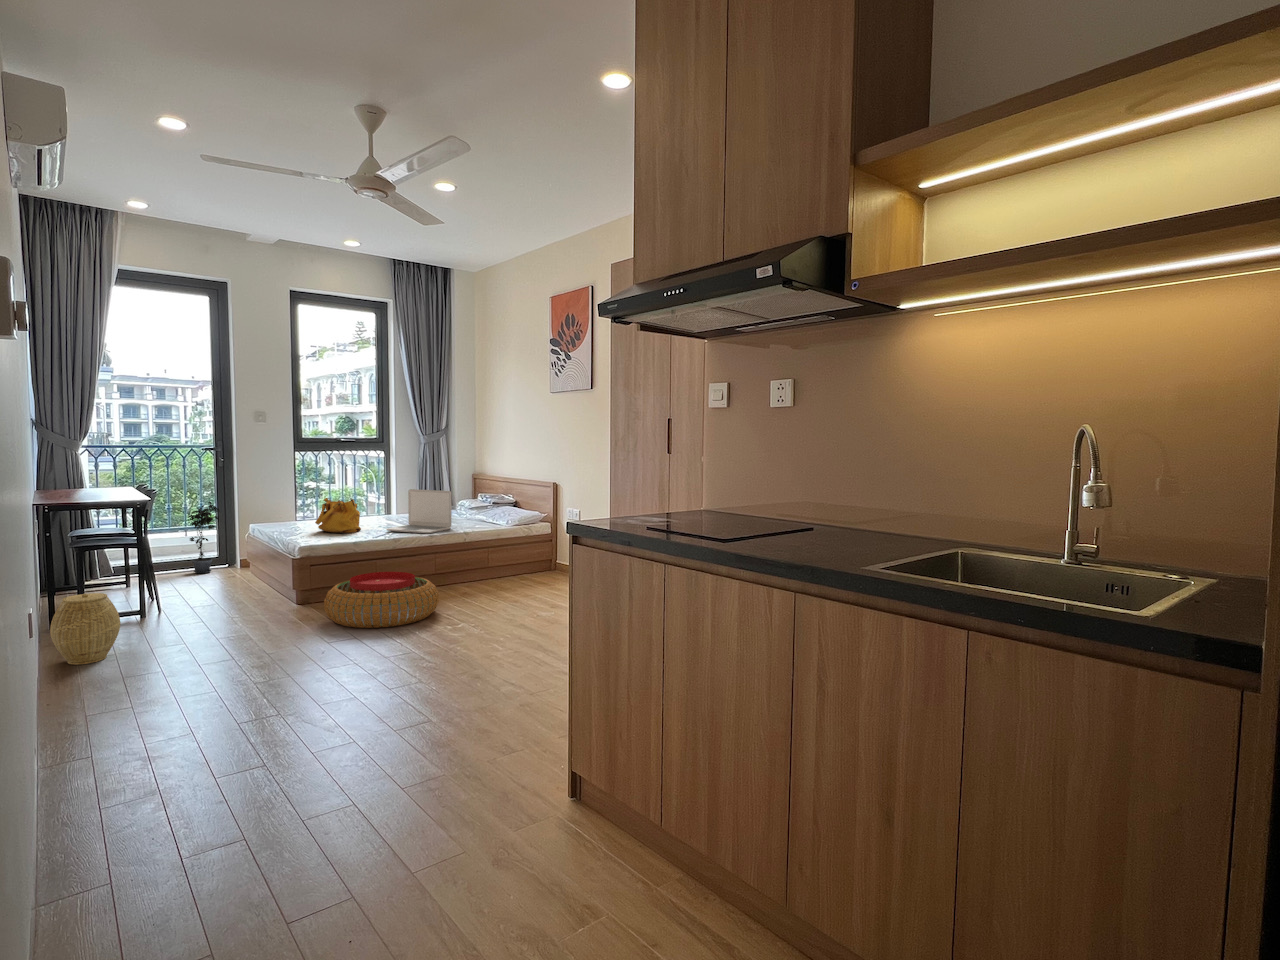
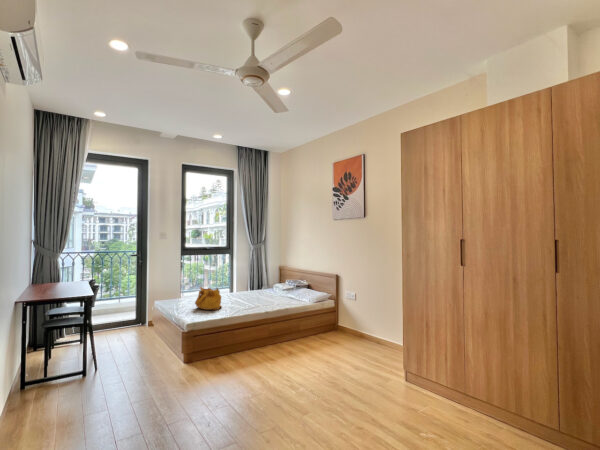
laptop: present [387,489,452,534] -> none [238,281,278,311]
potted plant: present [188,502,220,574] -> none [117,287,138,332]
pouf: present [324,572,439,628] -> none [204,342,280,391]
woven basket: present [50,593,120,665] -> none [11,372,64,434]

